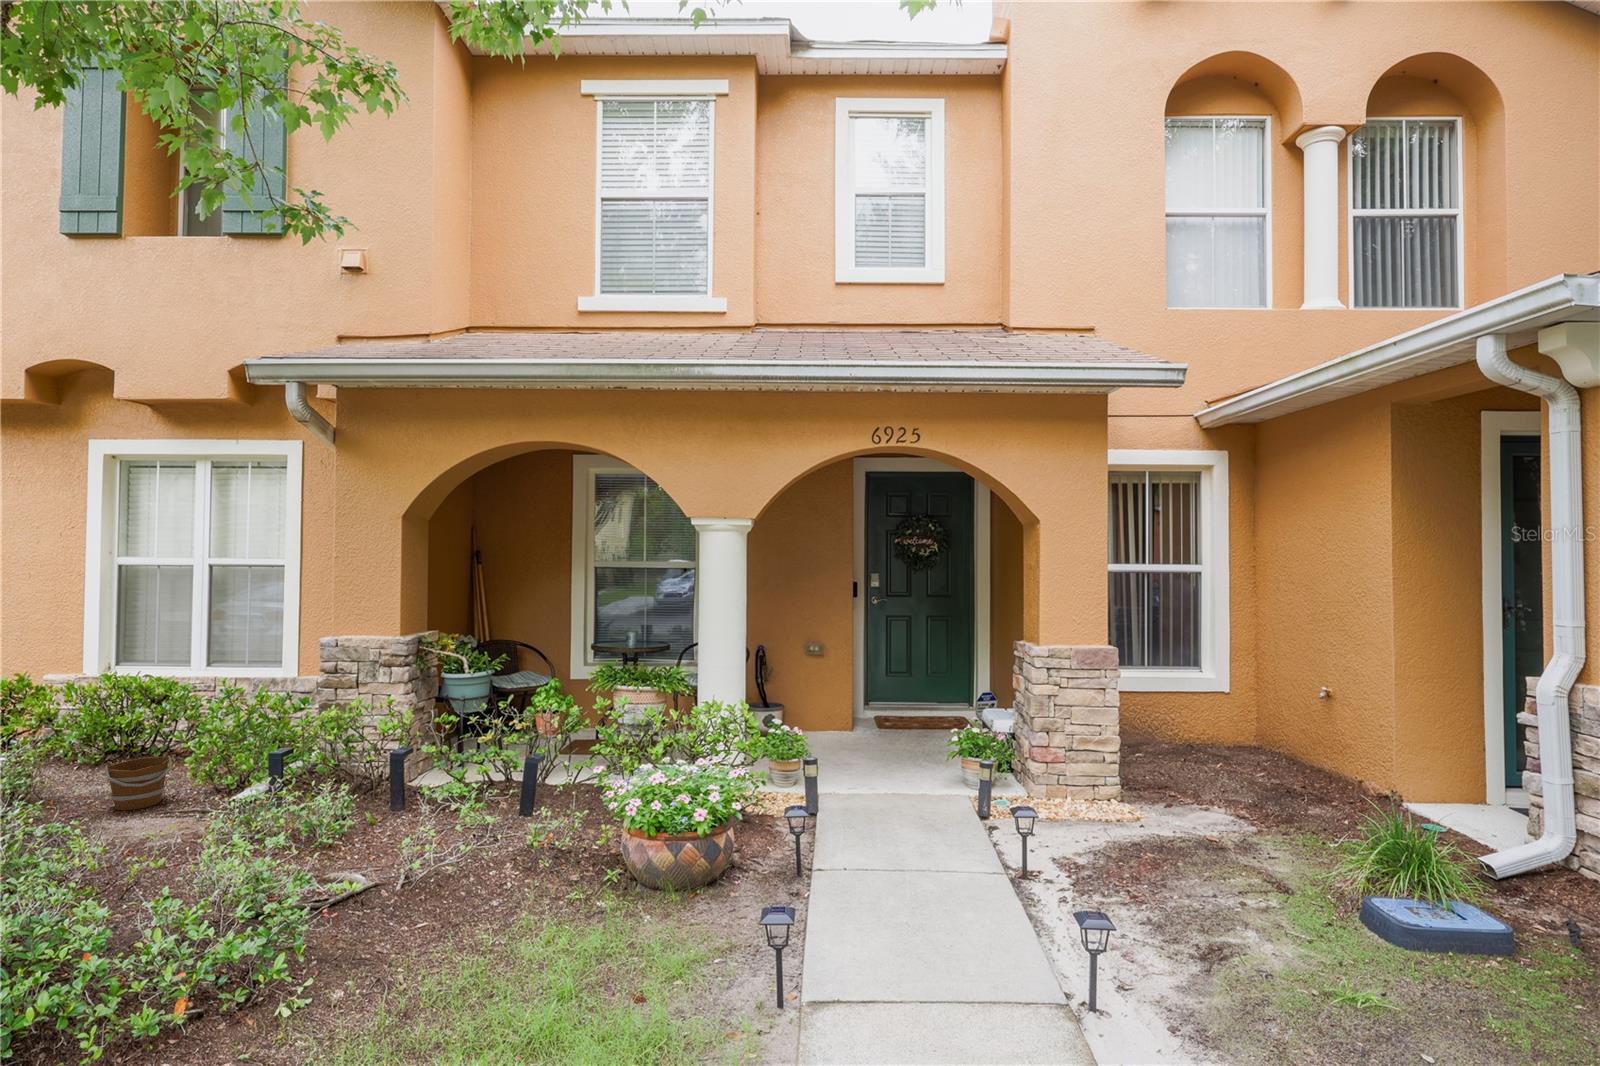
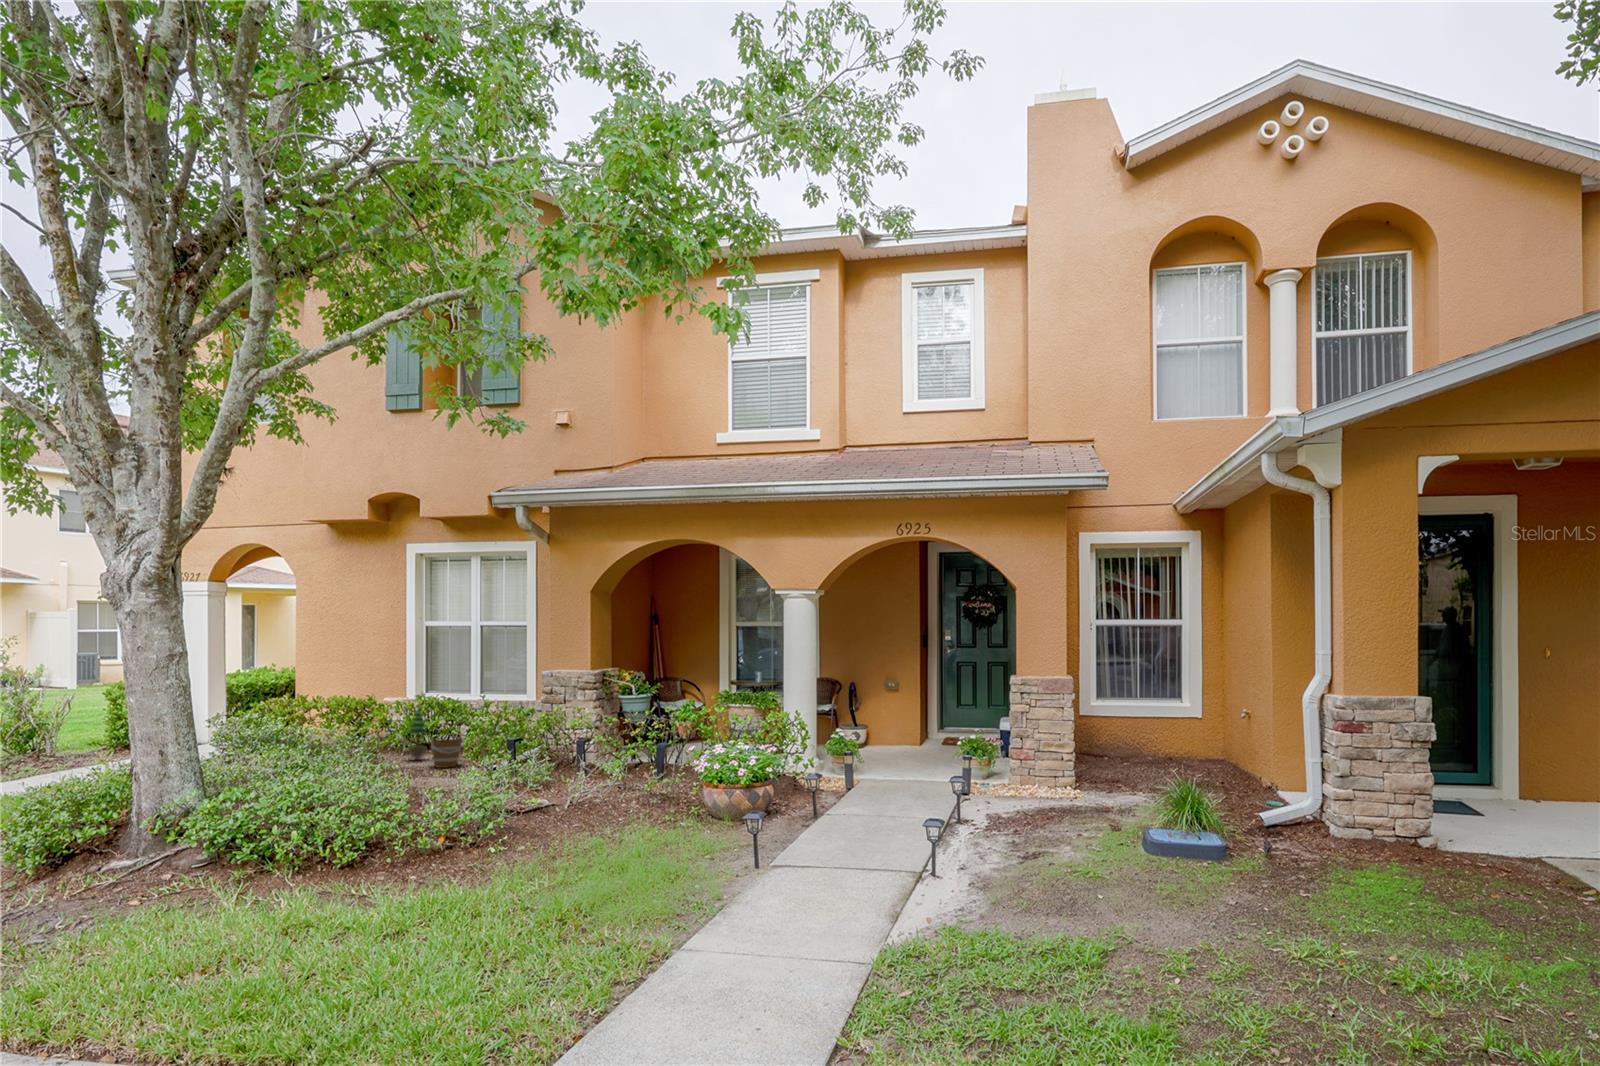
potted tree: none [69,700,112,790] -> present [409,705,427,760]

